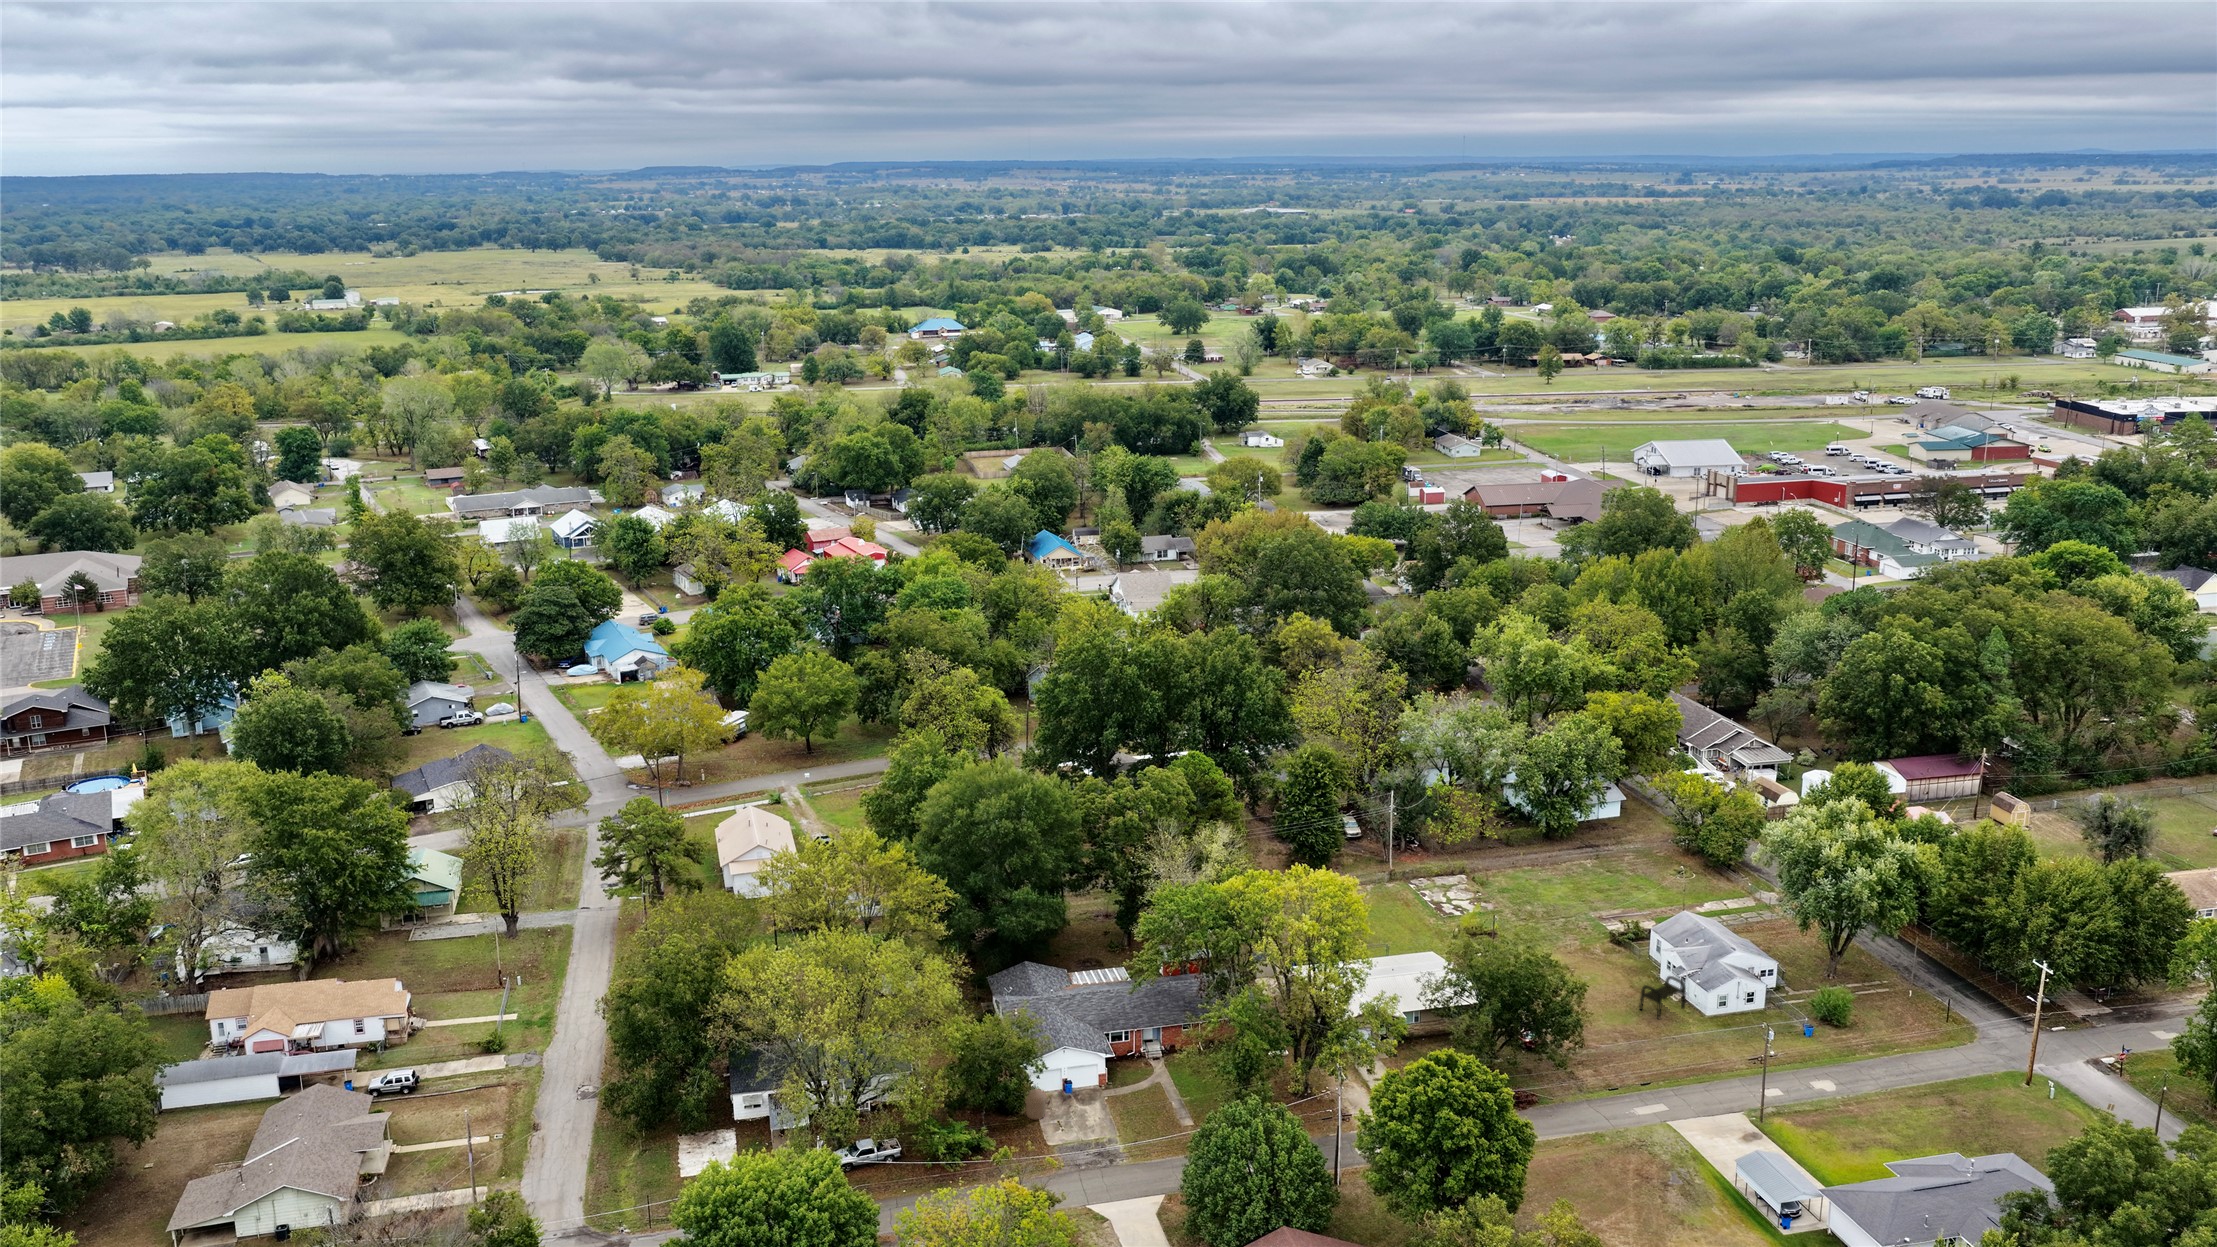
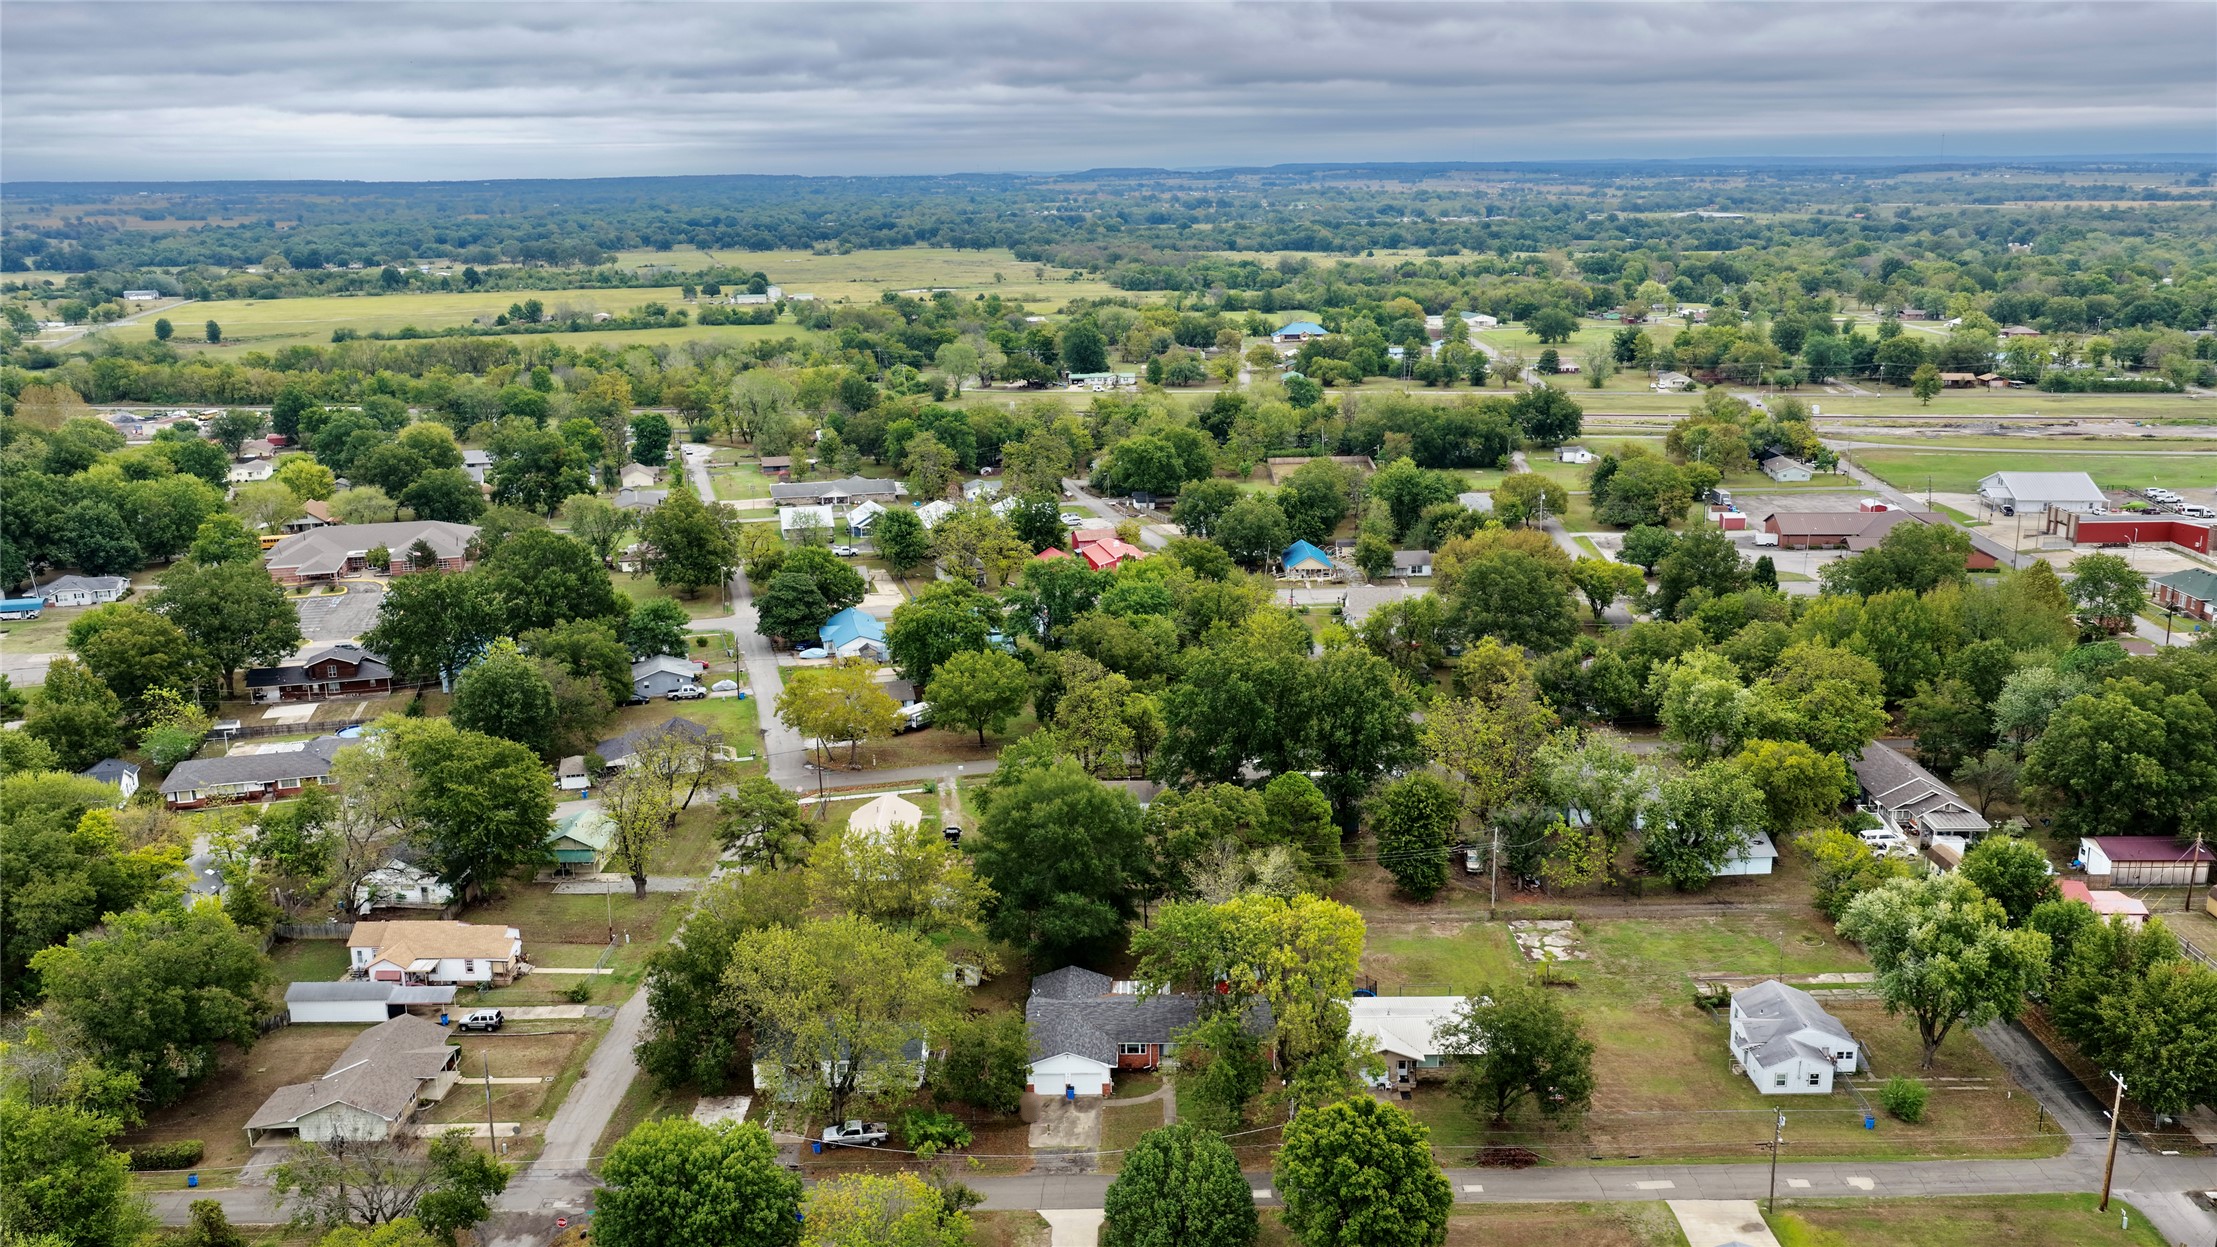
bench: present [1639,976,1686,1019] -> present [1601,865,1642,901]

